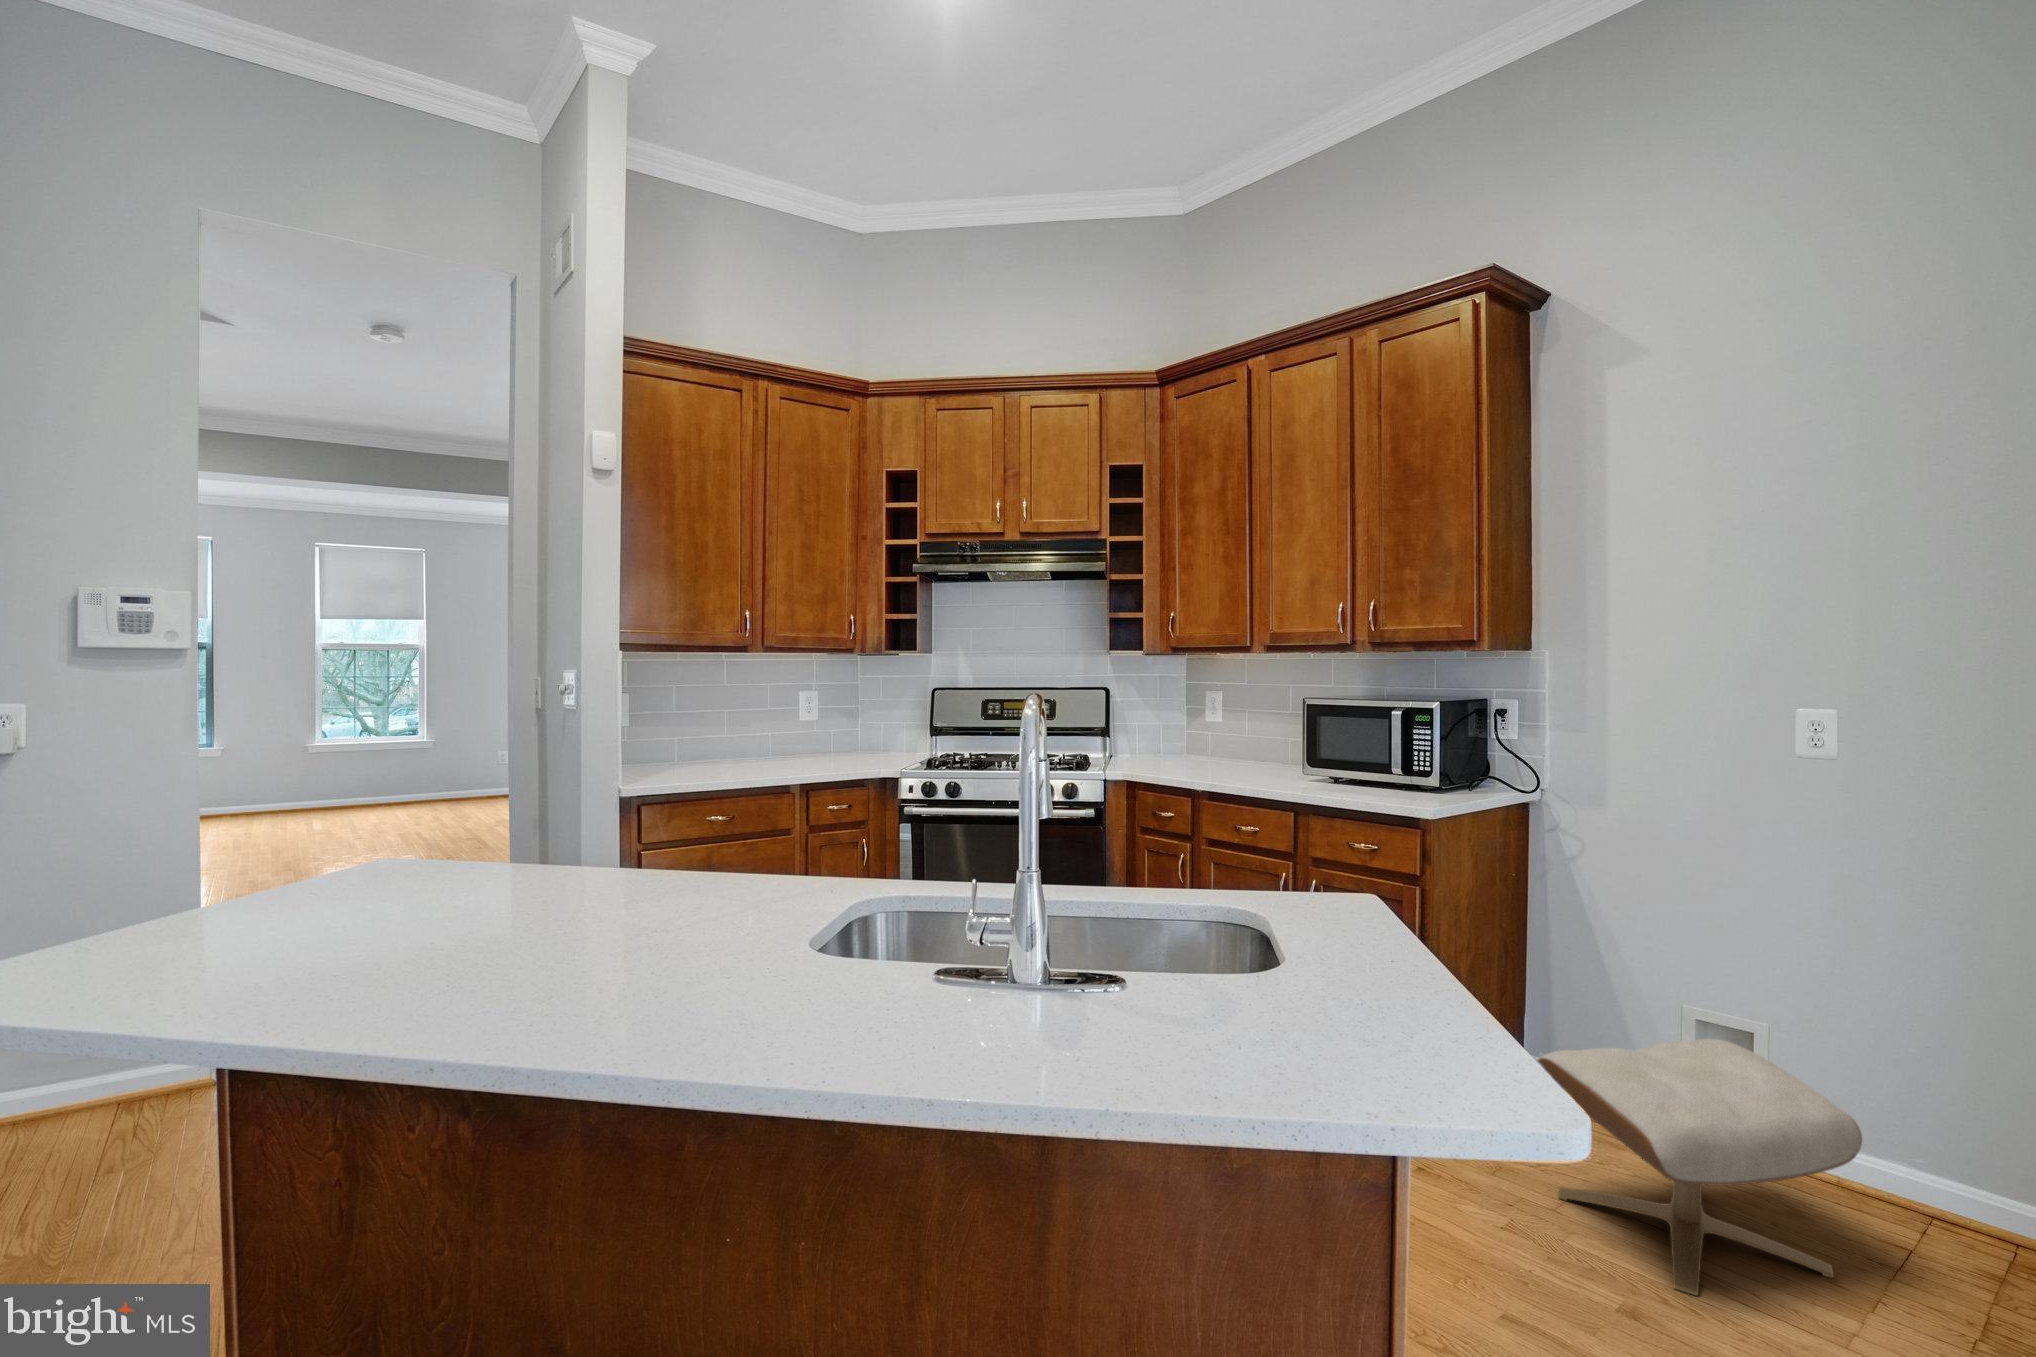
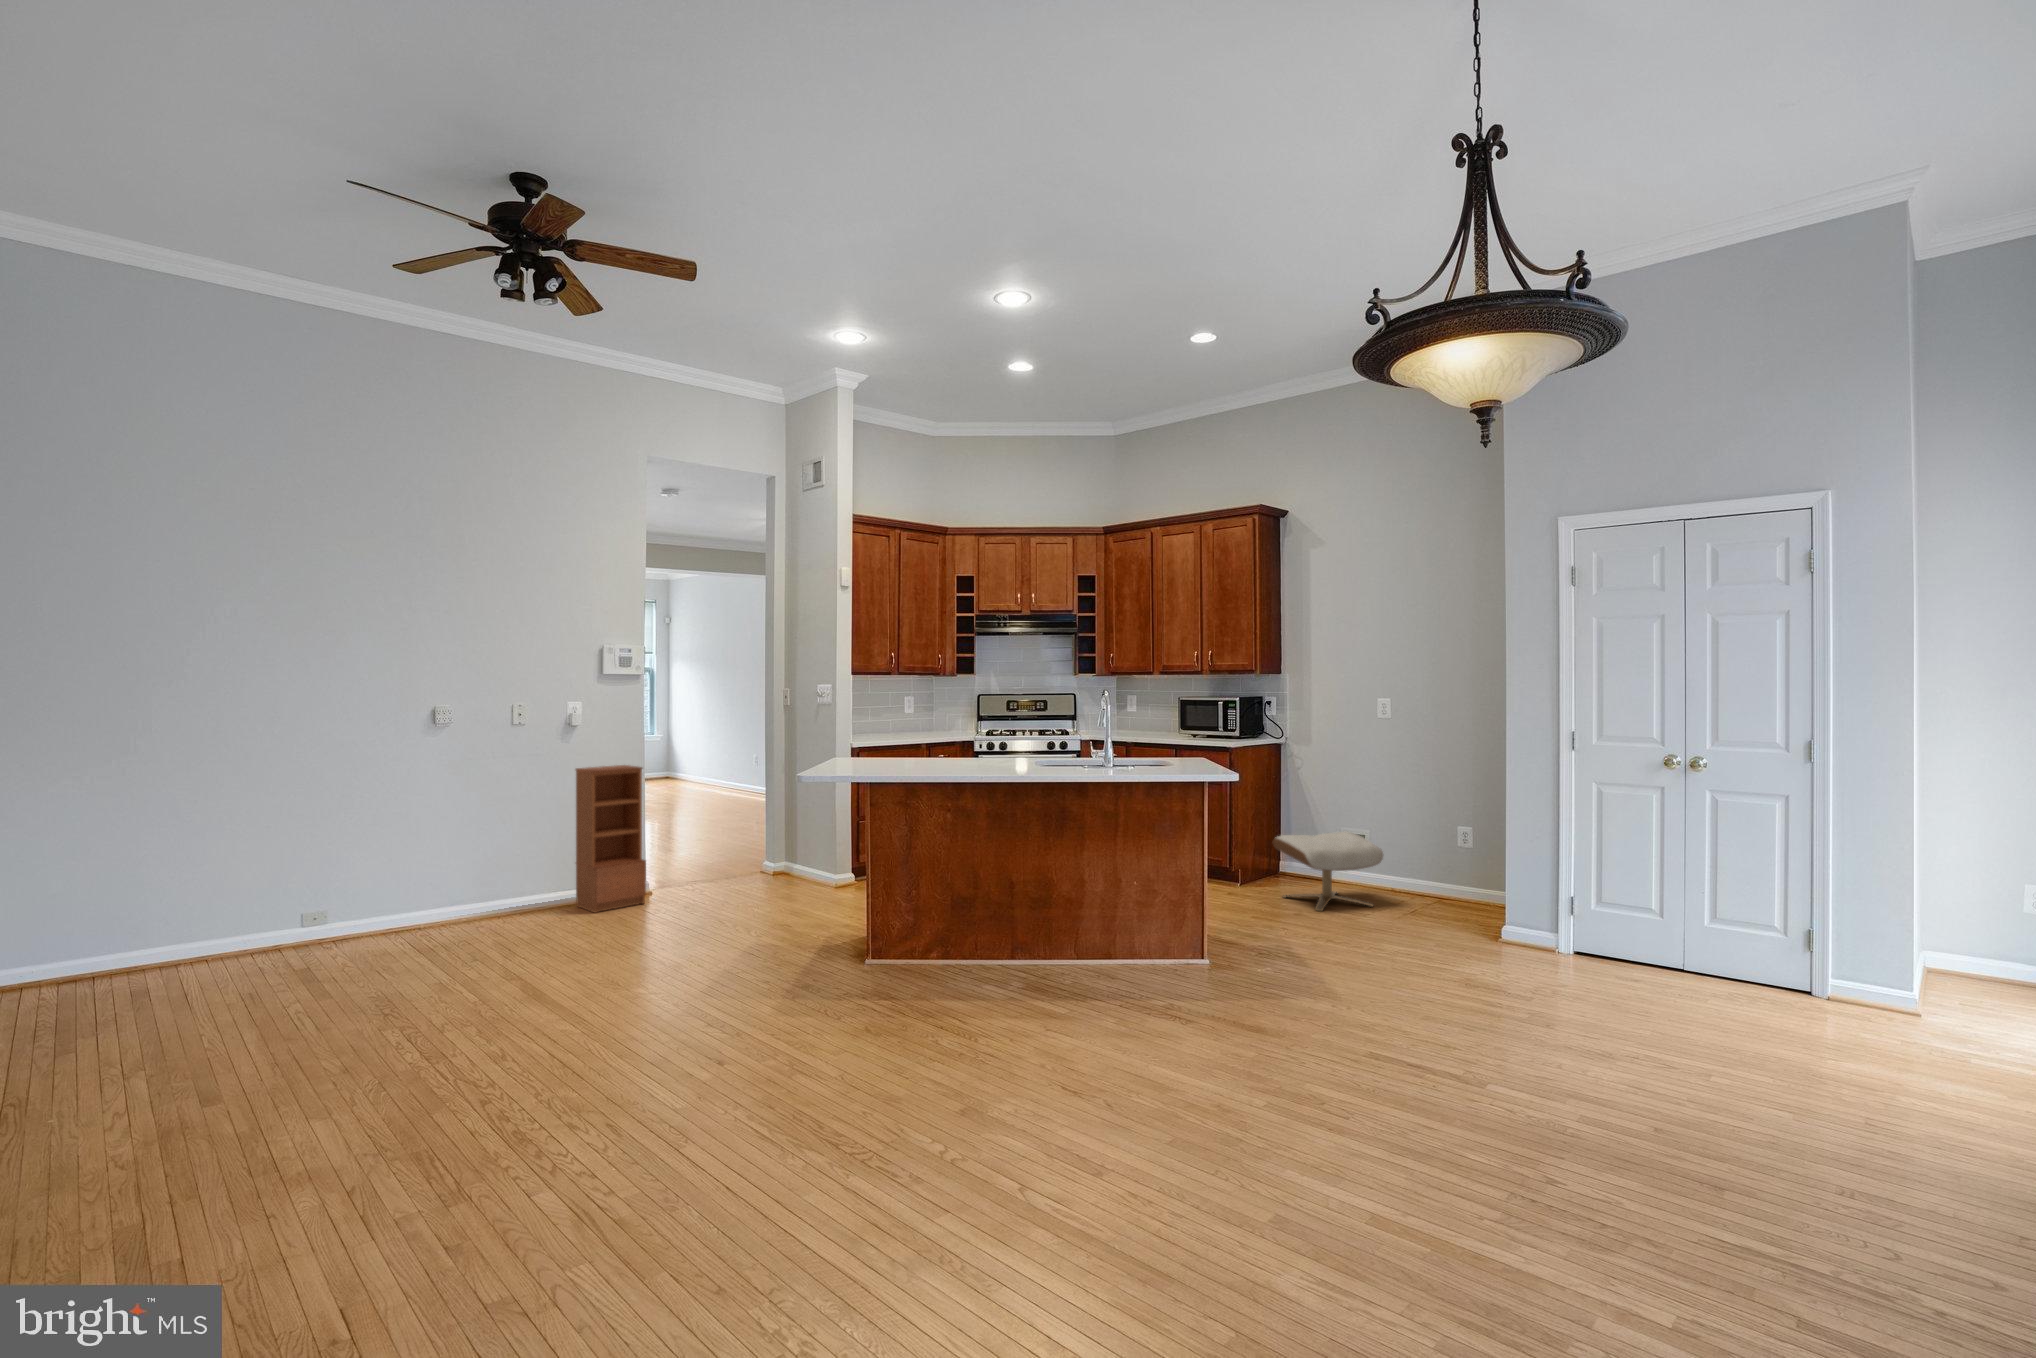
bookcase: none [24,832,180,1156] -> present [576,765,646,913]

